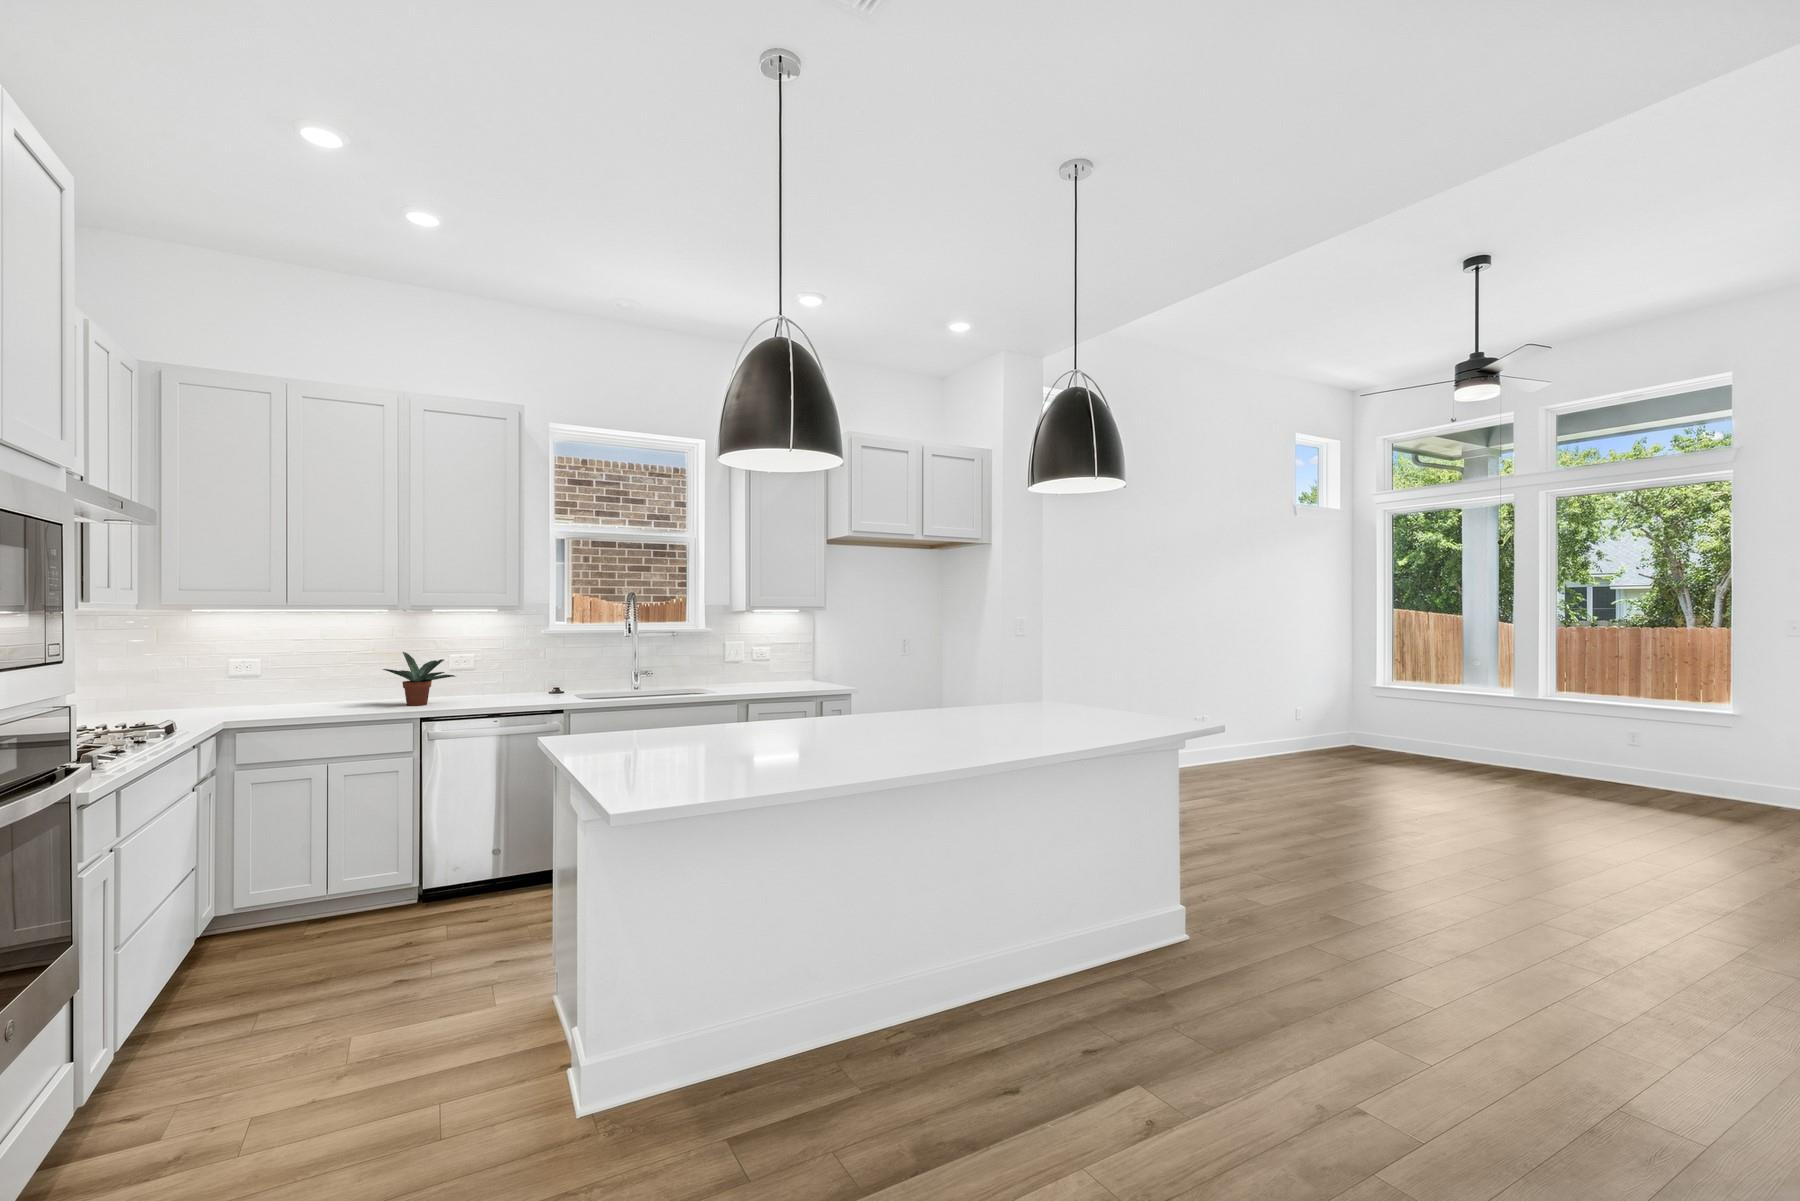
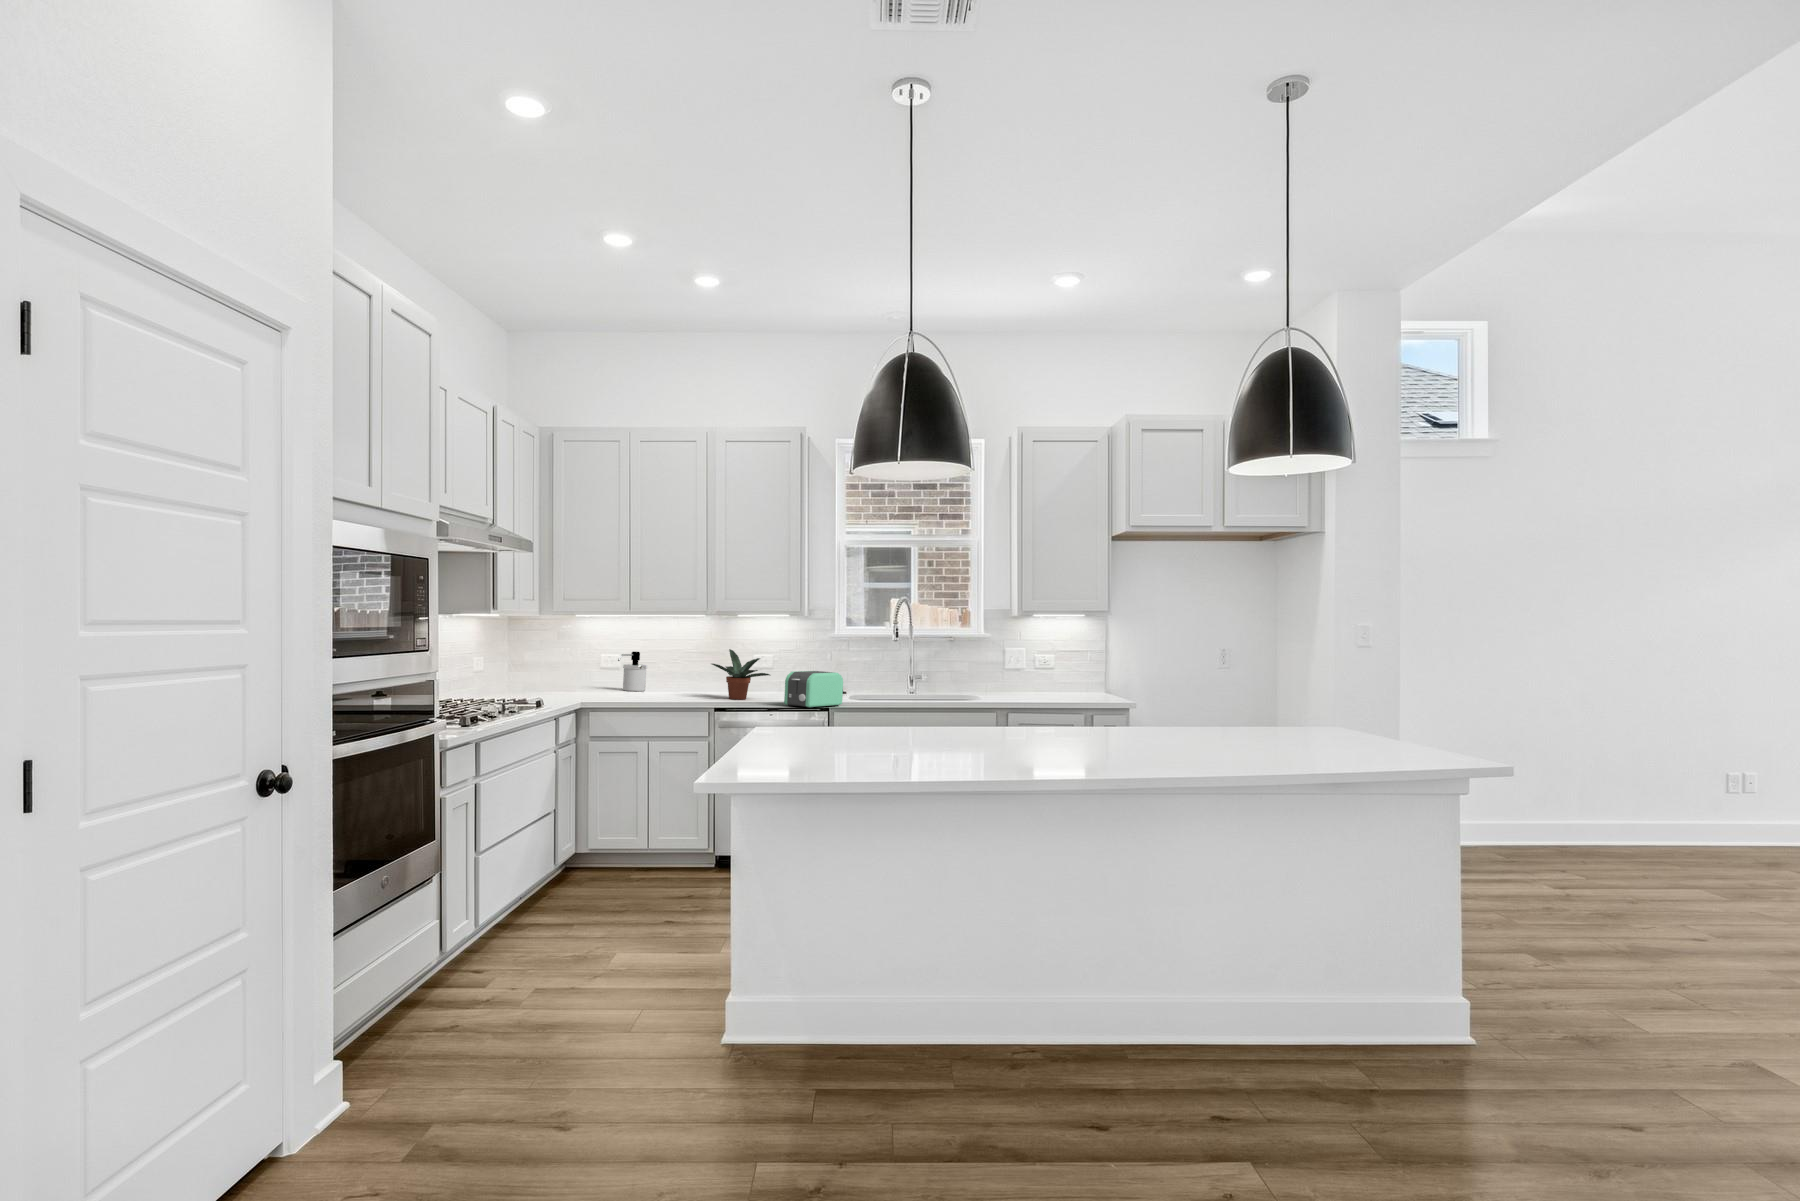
soap dispenser: none [249,662,287,708] -> present [618,652,647,691]
toaster: none [485,668,545,707] -> present [784,671,843,708]

